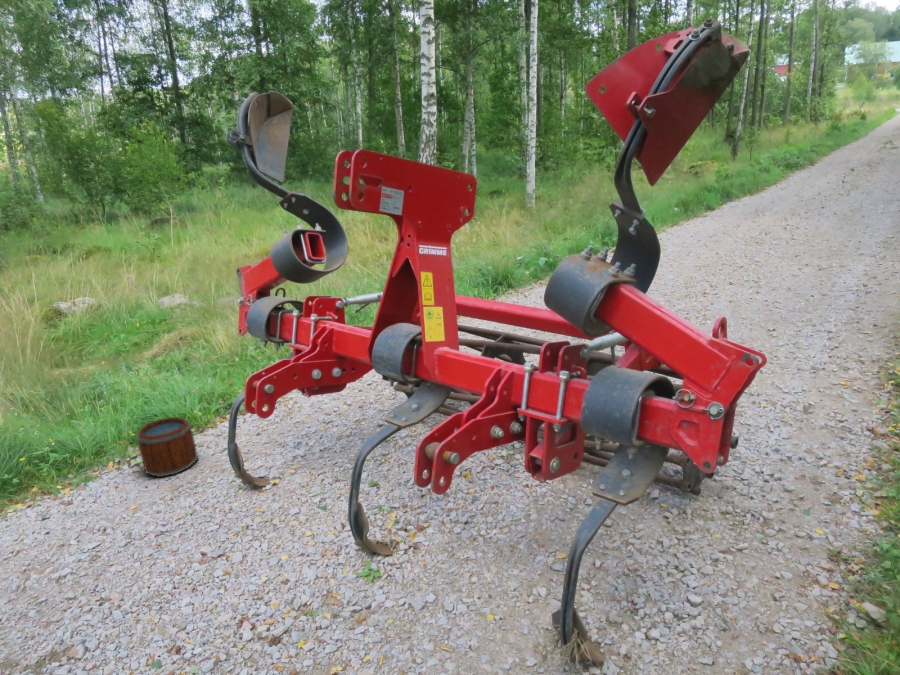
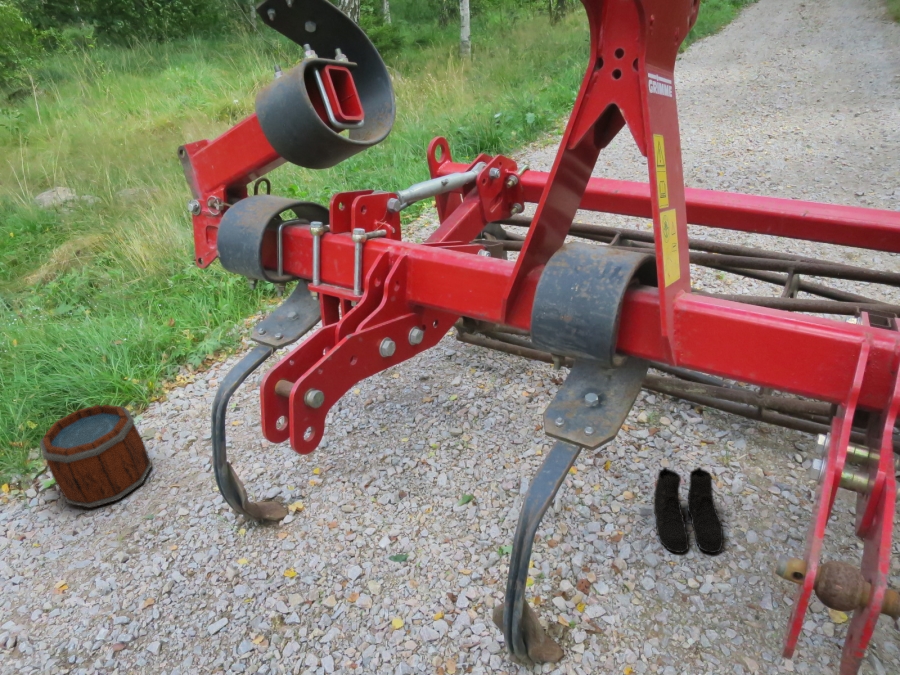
boots: none [476,468,515,517] -> present [654,467,723,553]

